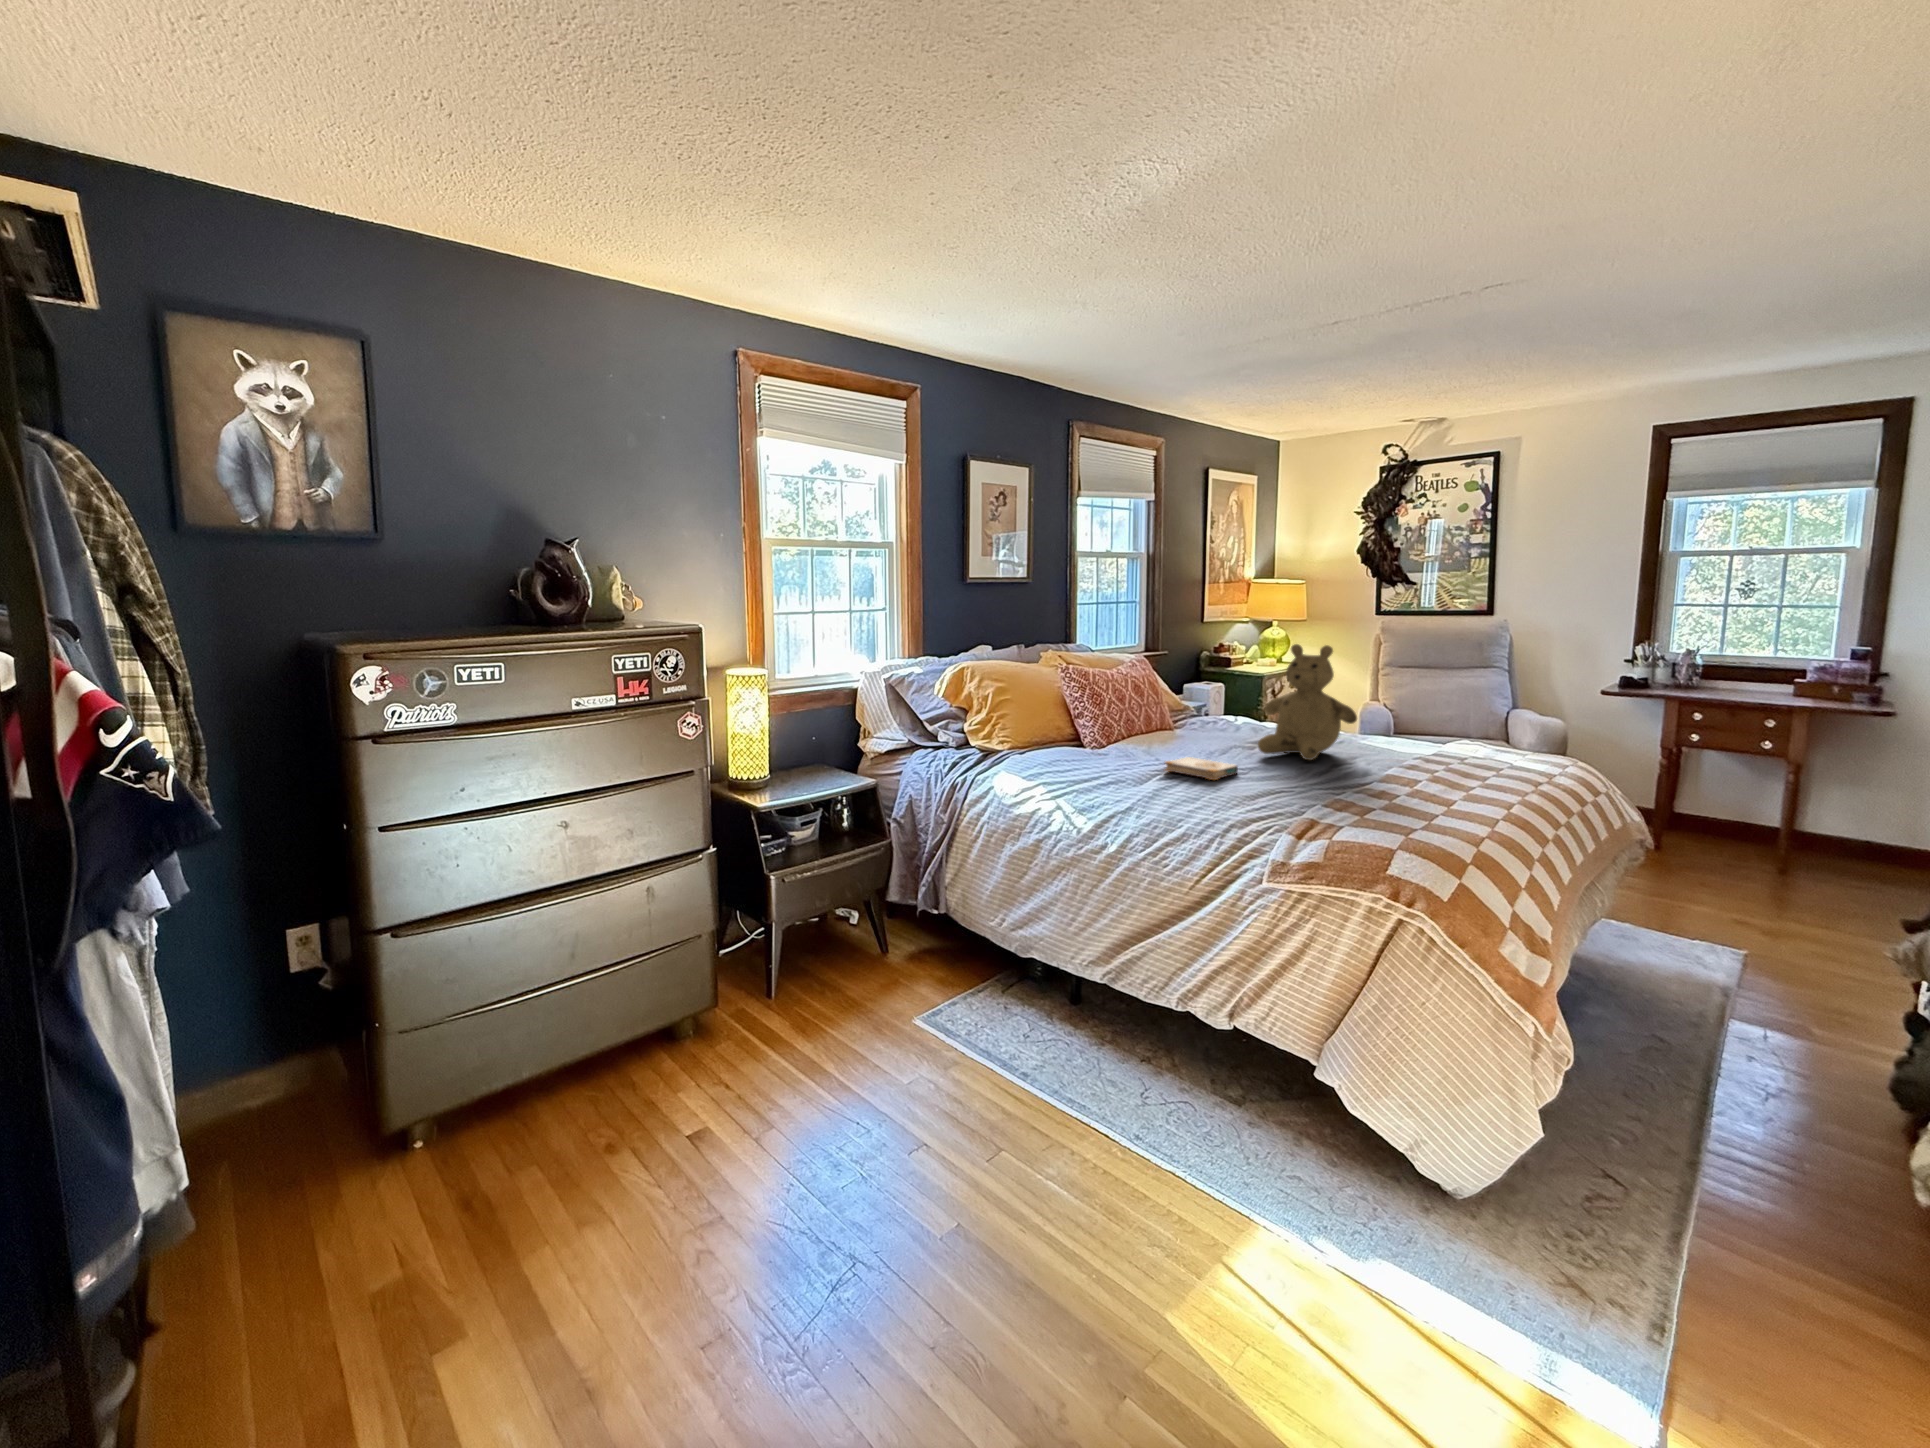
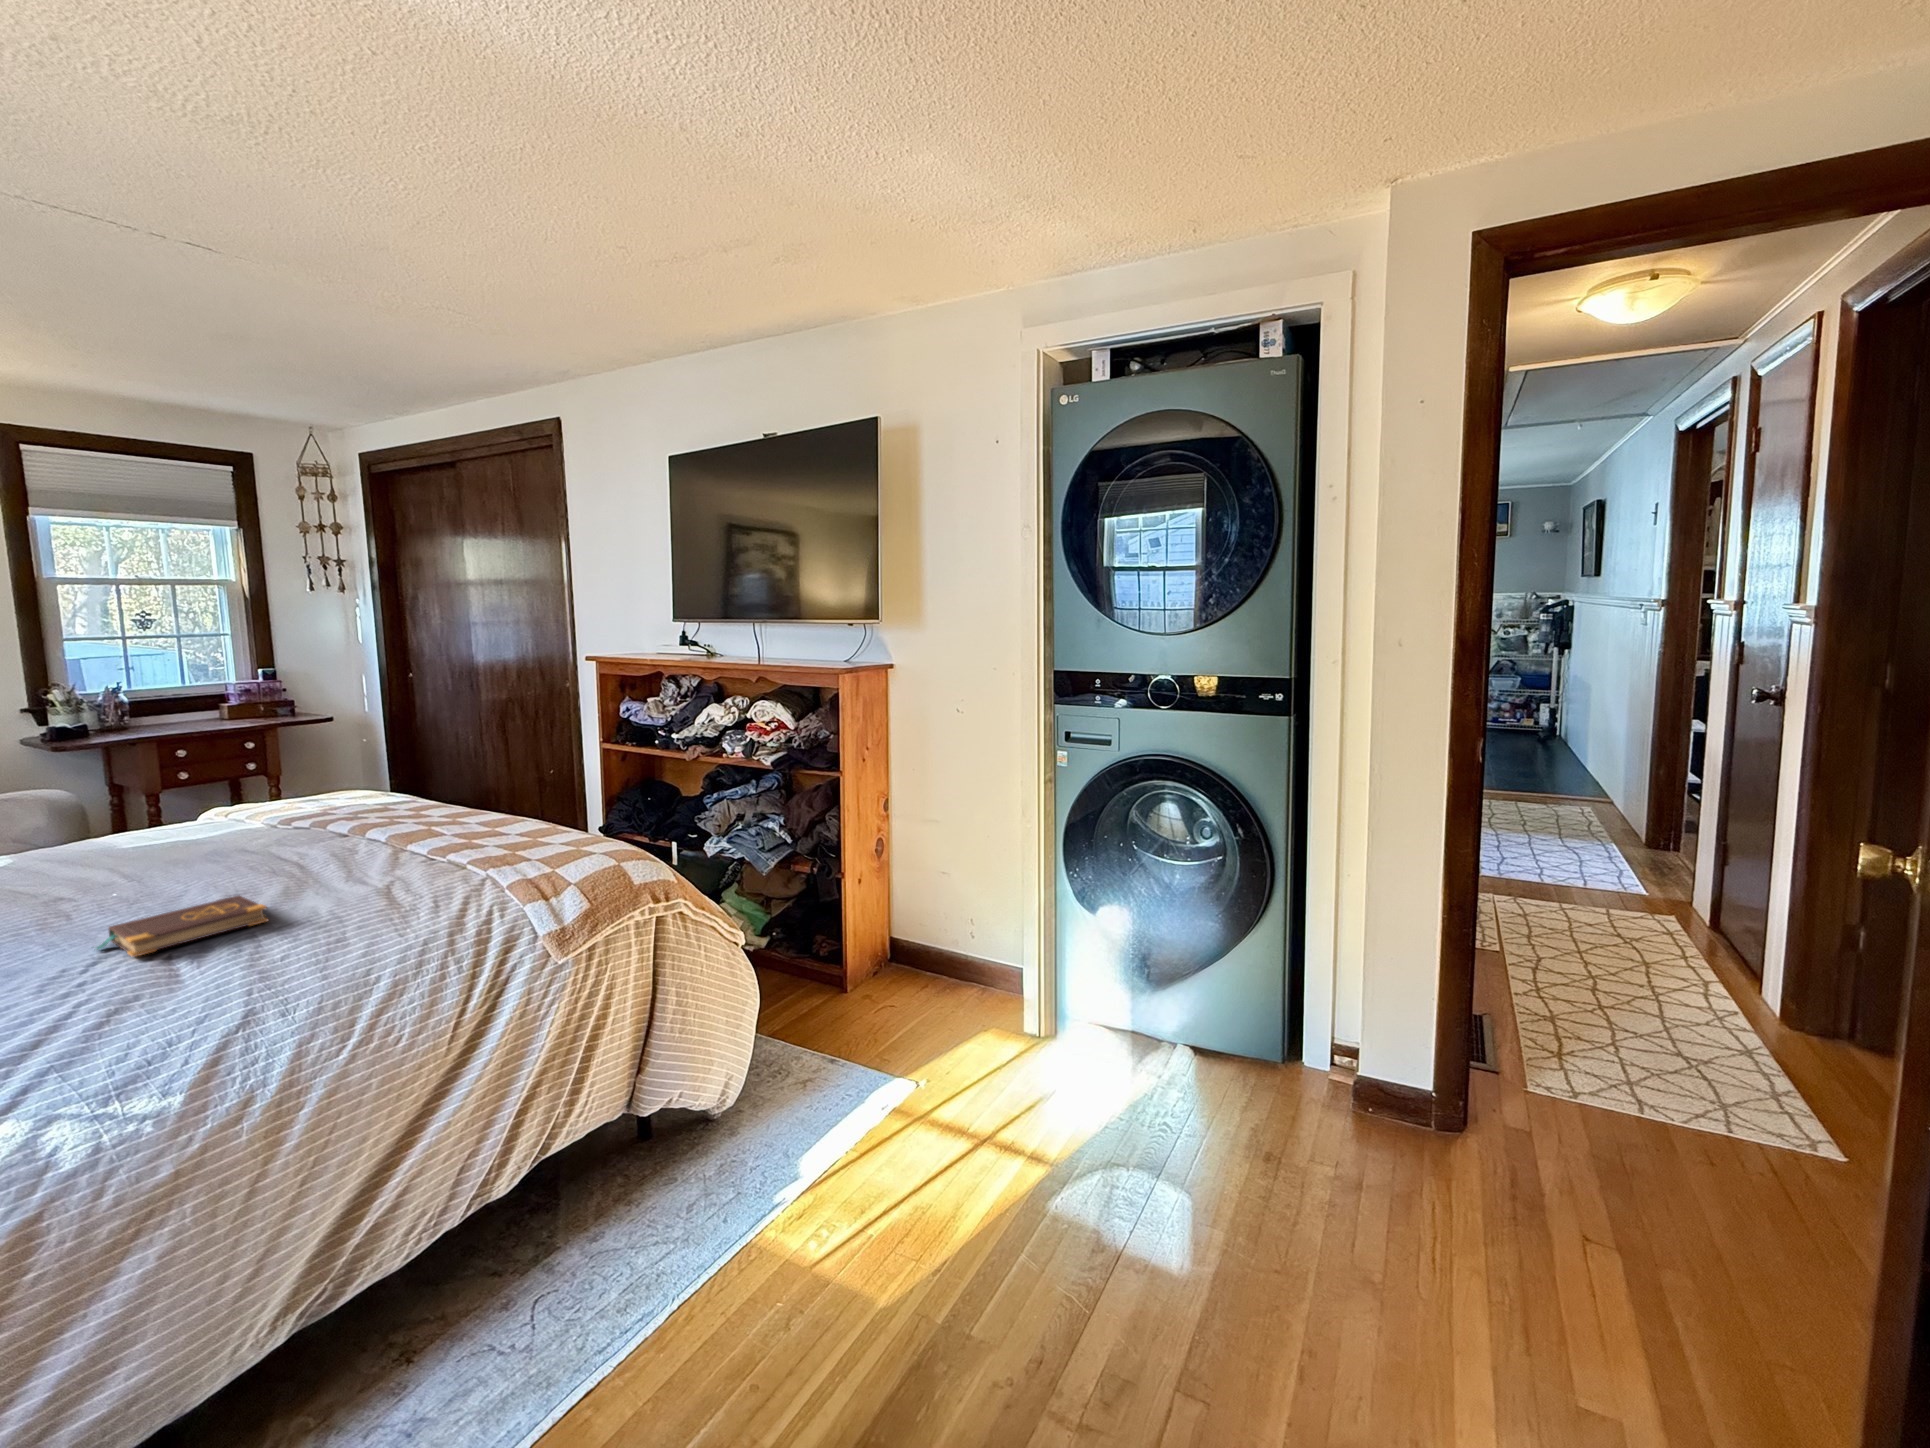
teddy bear: present [1258,644,1357,760] -> none [68,699,264,885]

